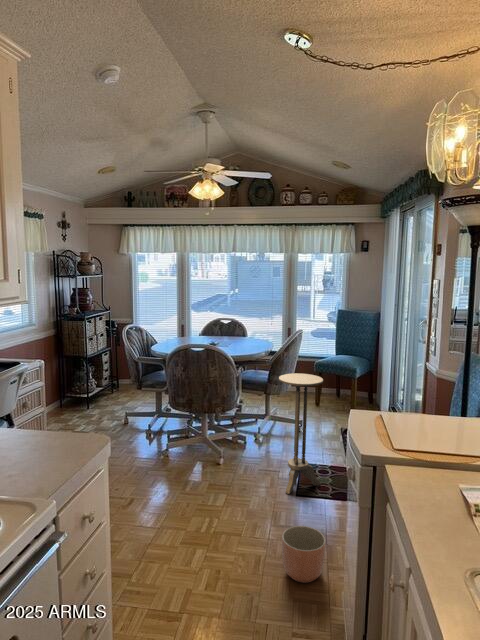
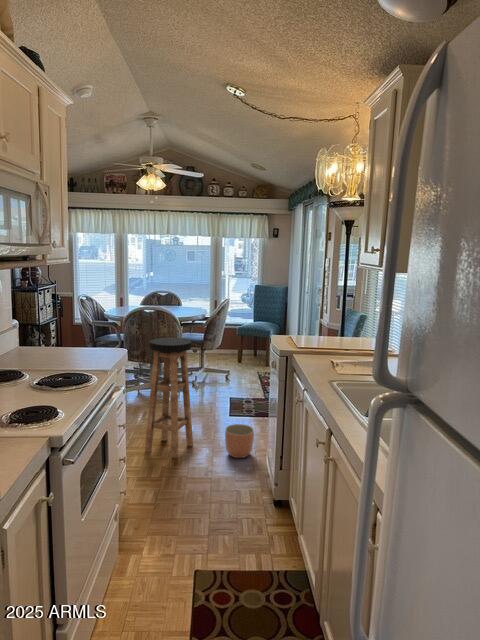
side table: present [279,373,323,494] -> none [216,328,248,416]
bar stool: none [171,396,239,573] -> present [145,338,193,458]

